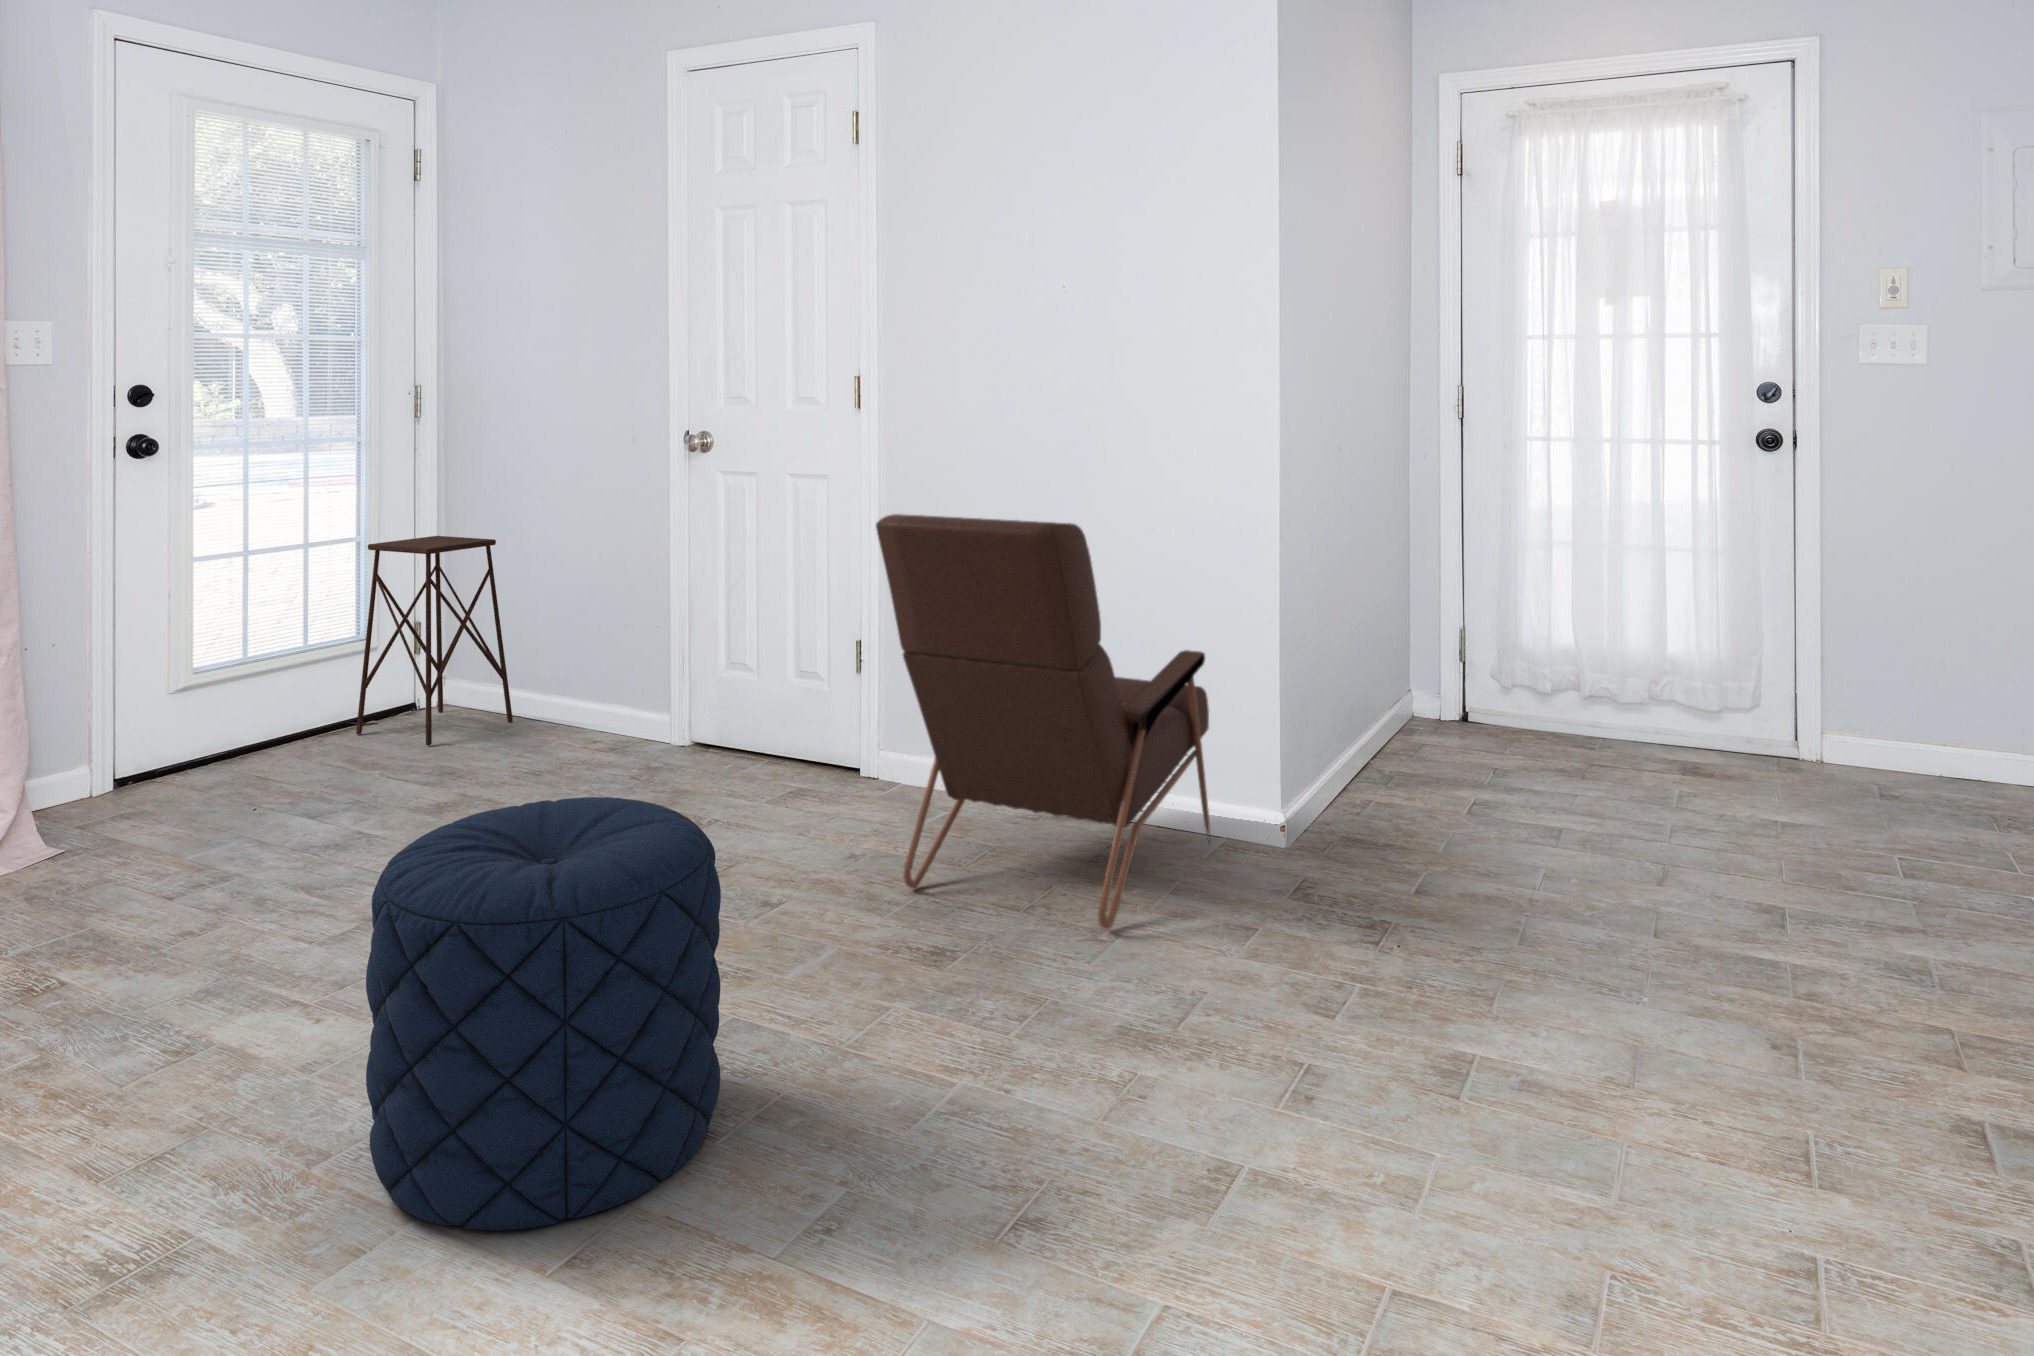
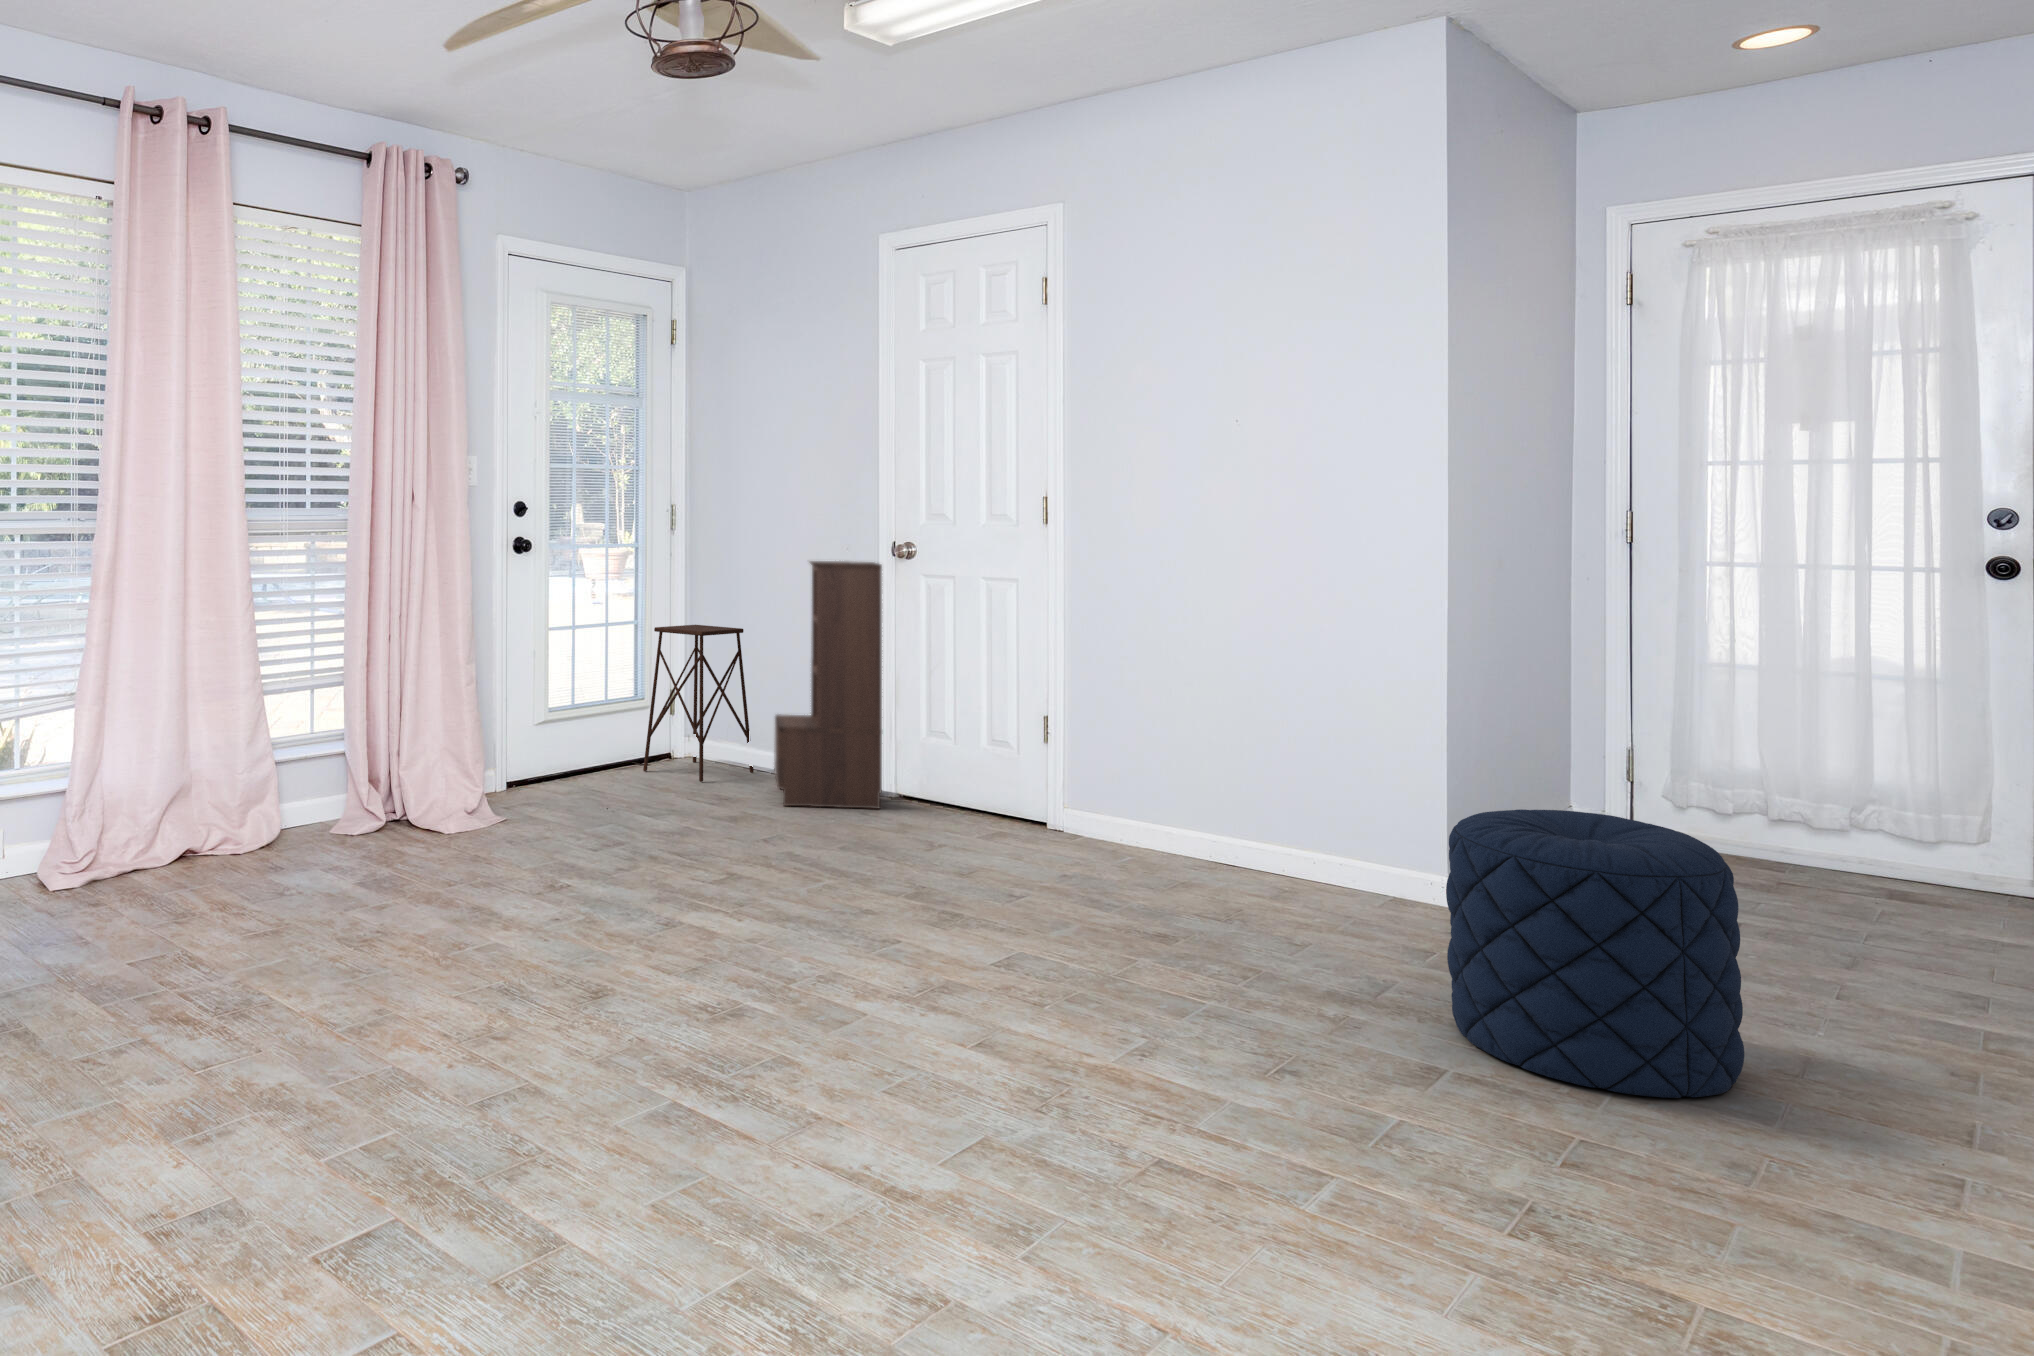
bookshelf: none [512,450,656,776] -> present [774,561,882,809]
armchair: present [876,514,1210,930] -> none [1103,606,1380,937]
pouf: present [366,797,721,1231] -> present [1446,809,1744,1098]

